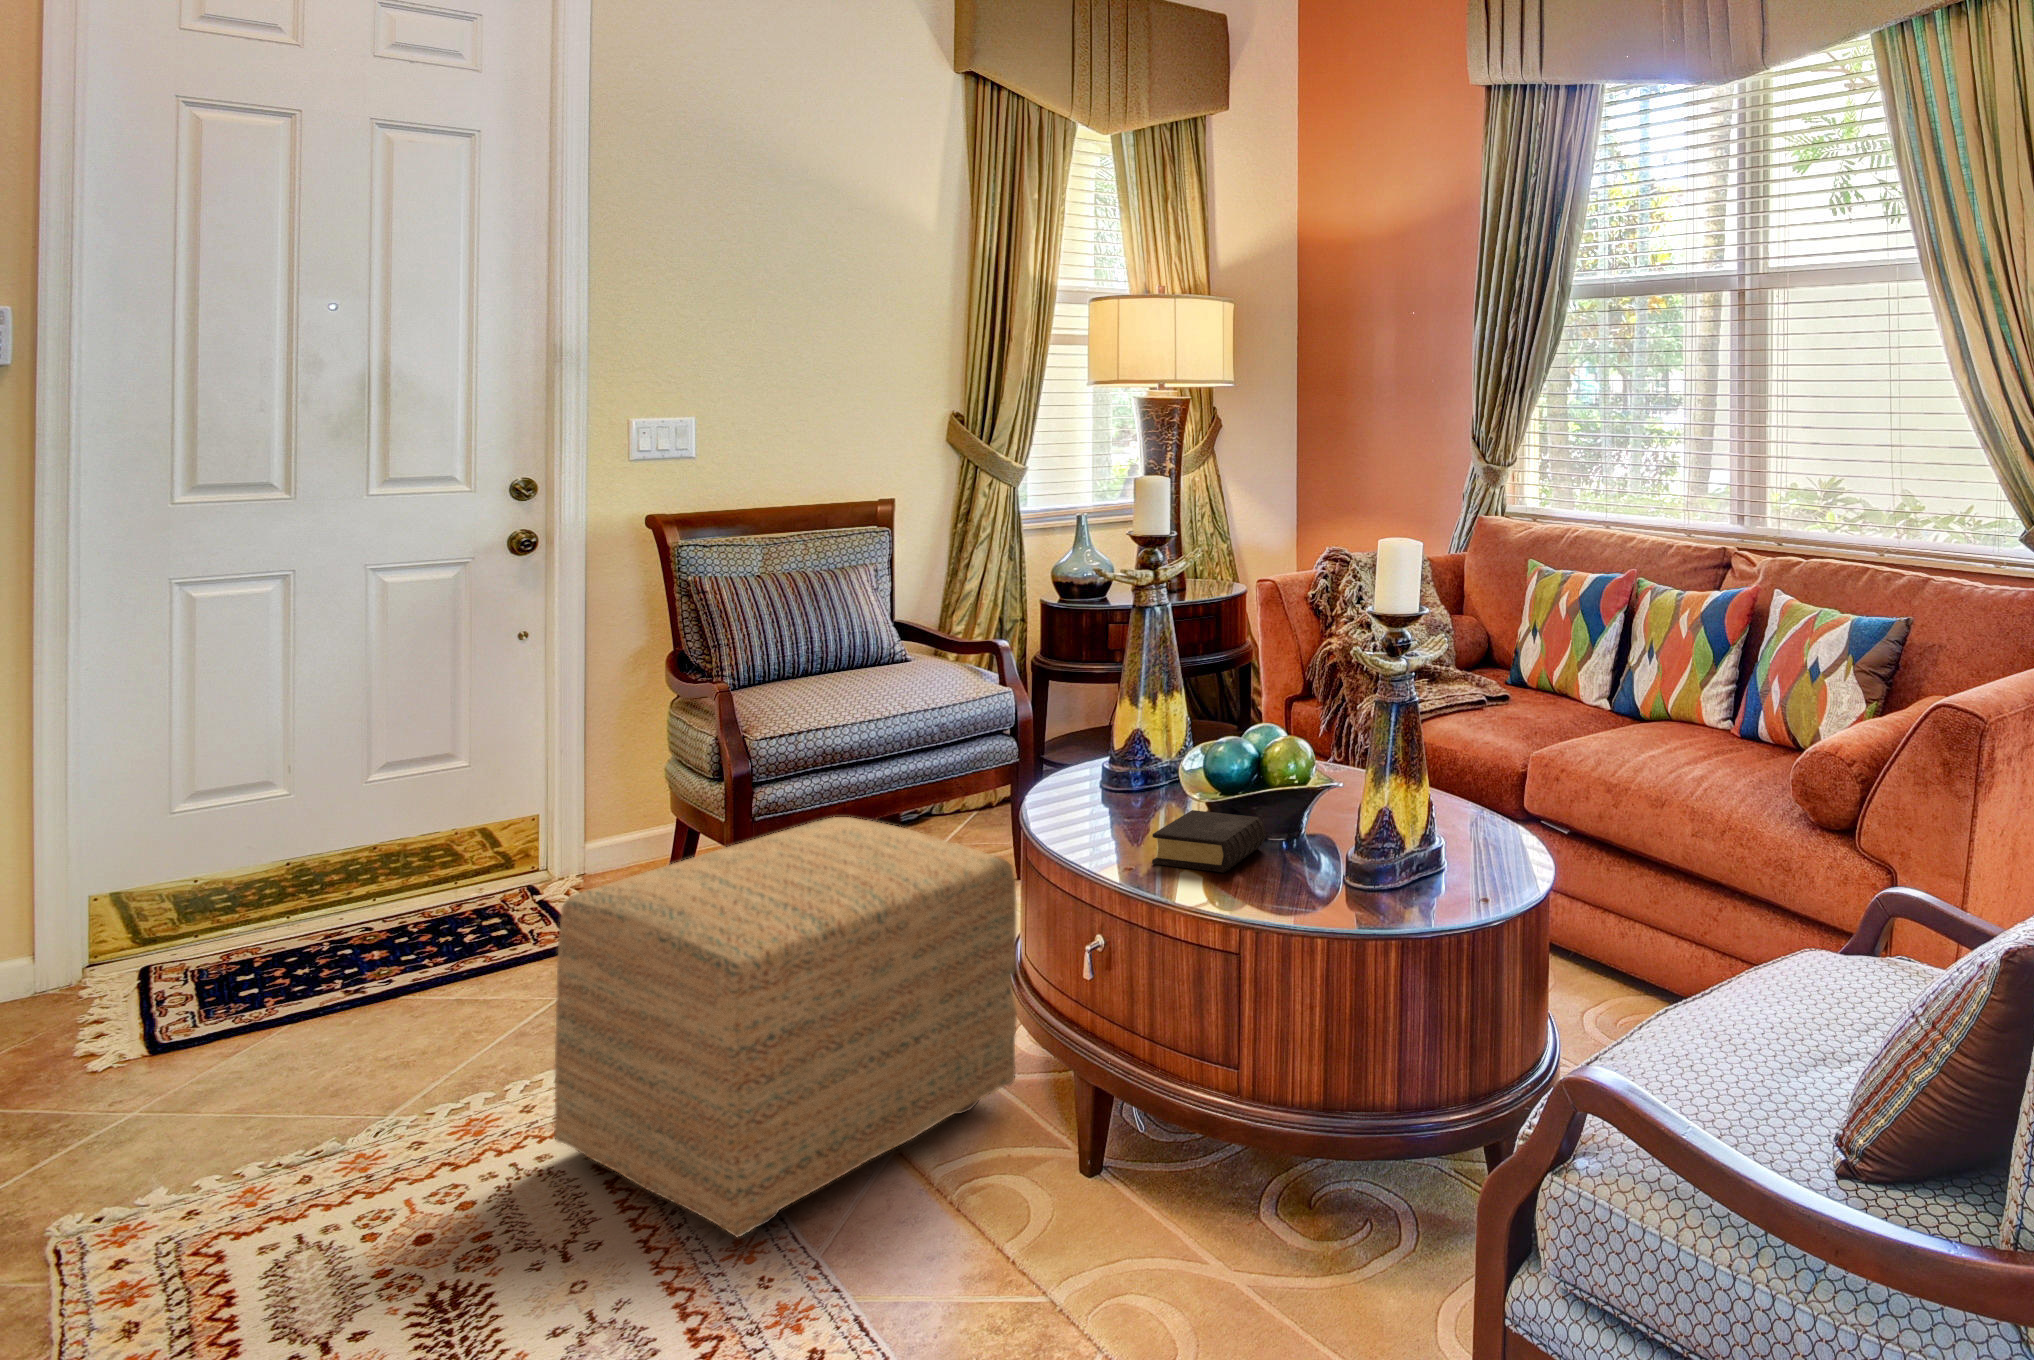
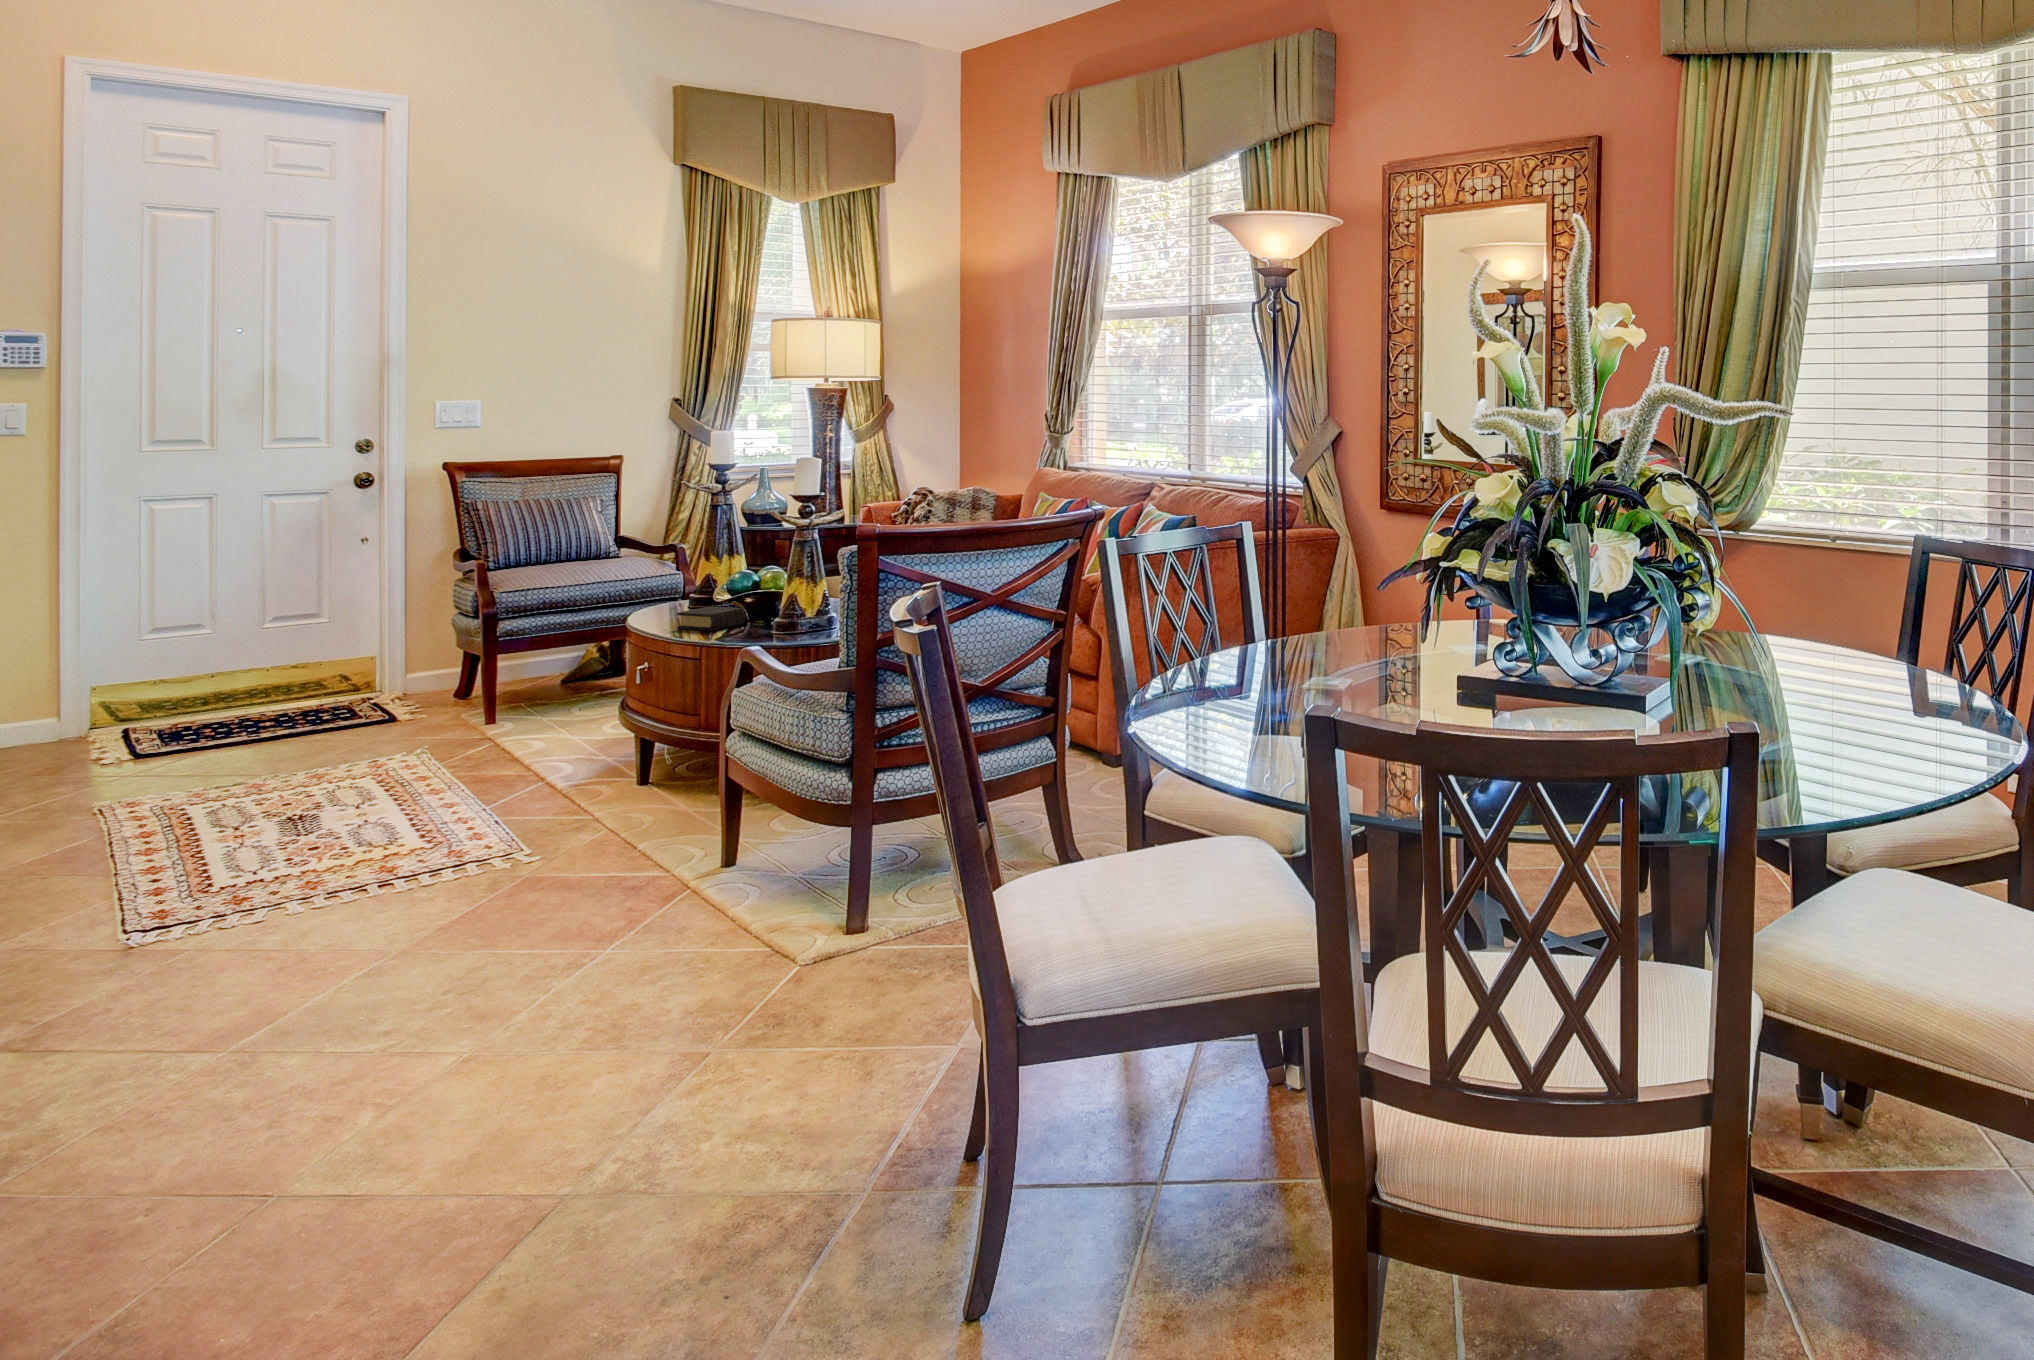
ottoman: present [554,817,1017,1237] -> none [360,624,621,802]

